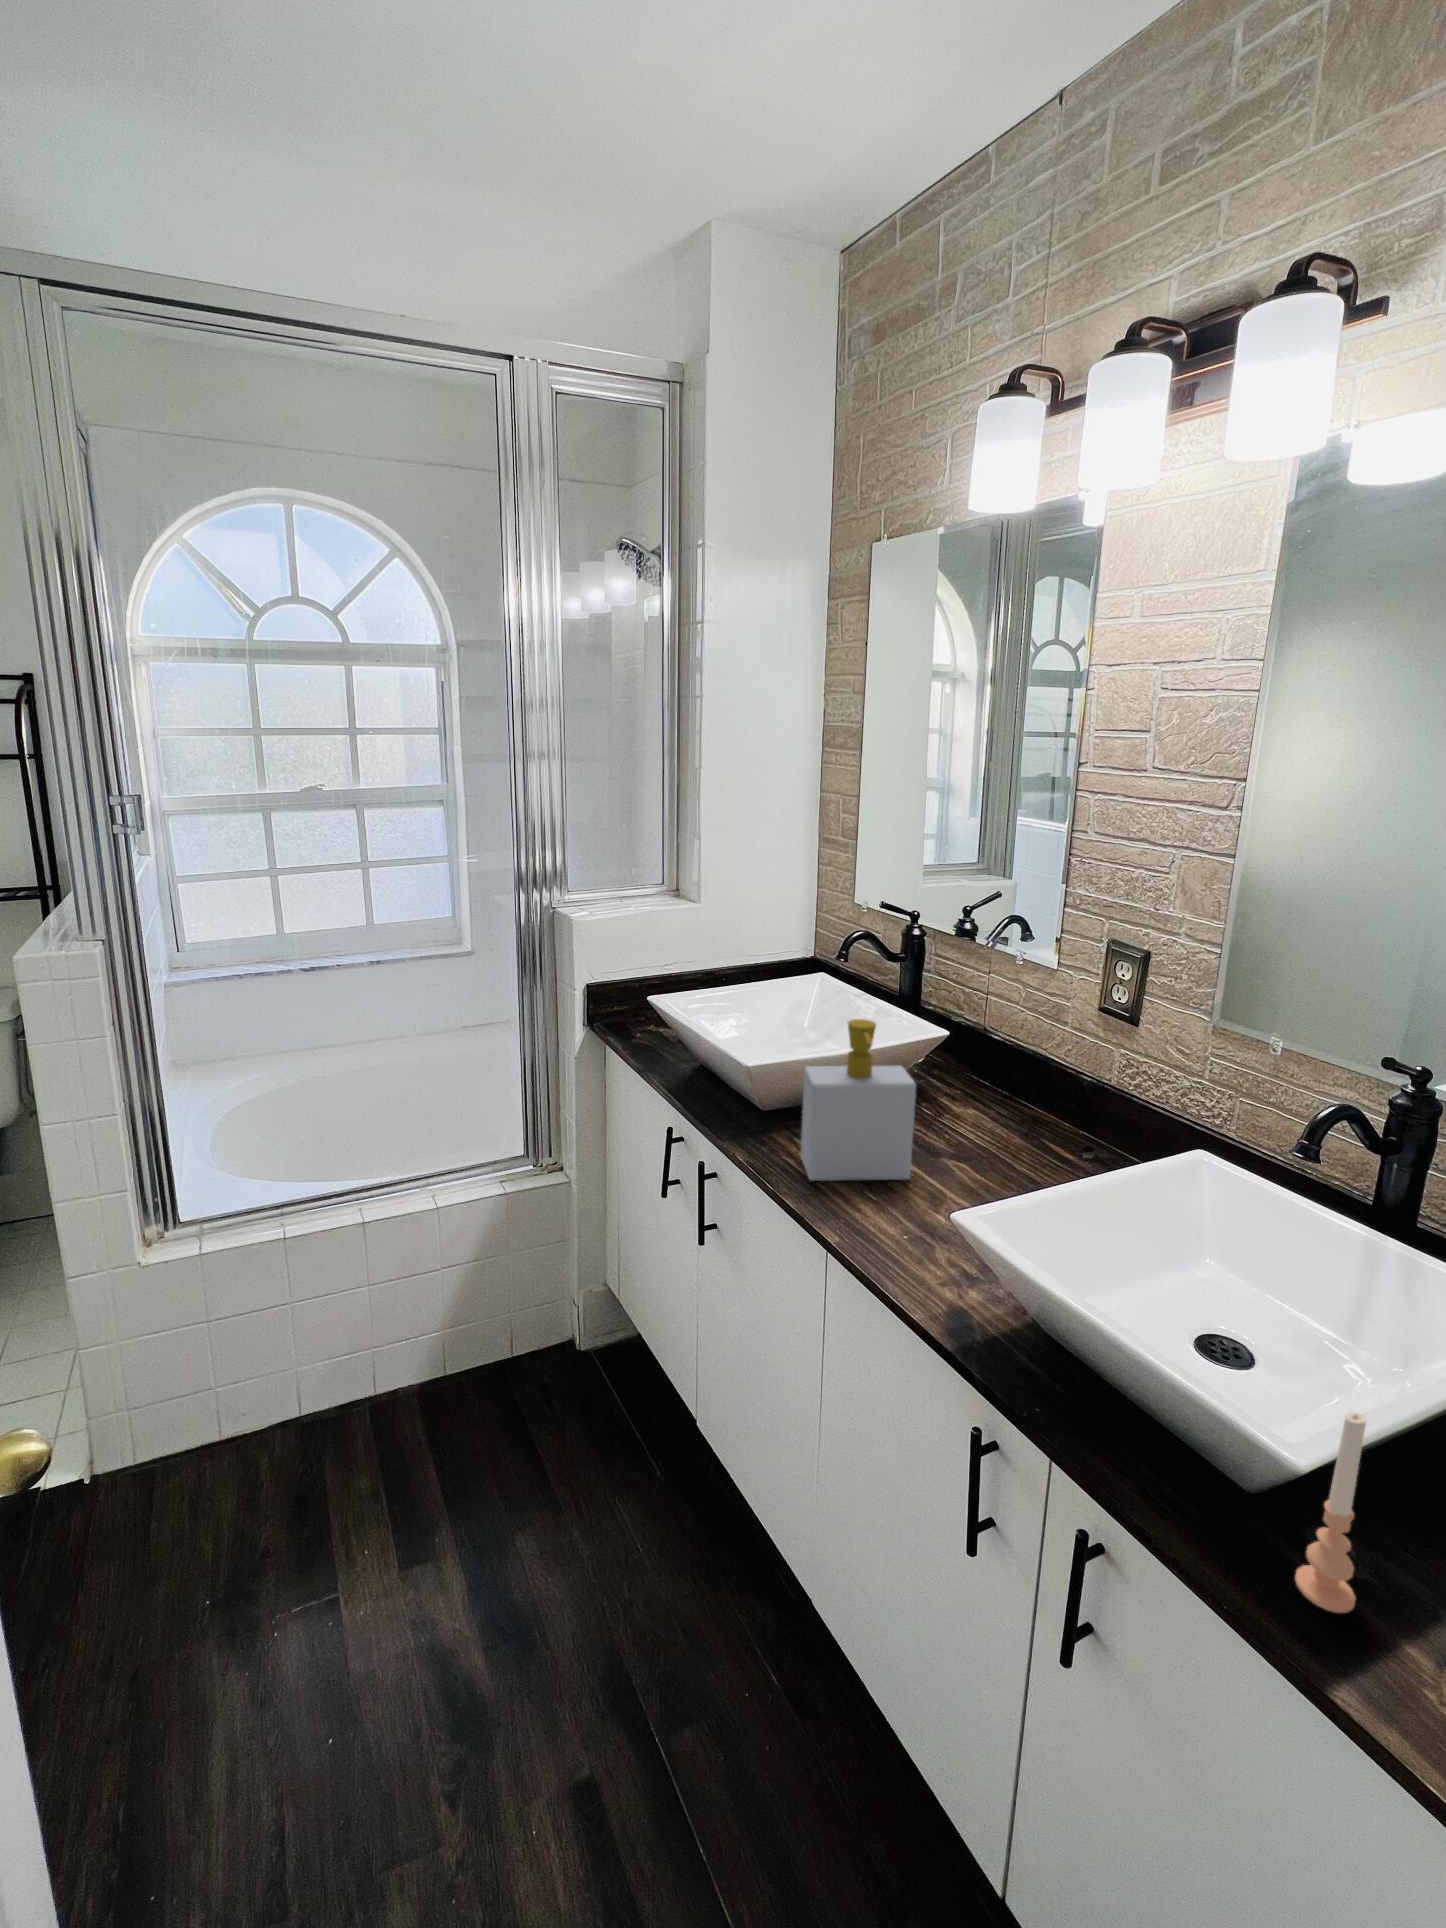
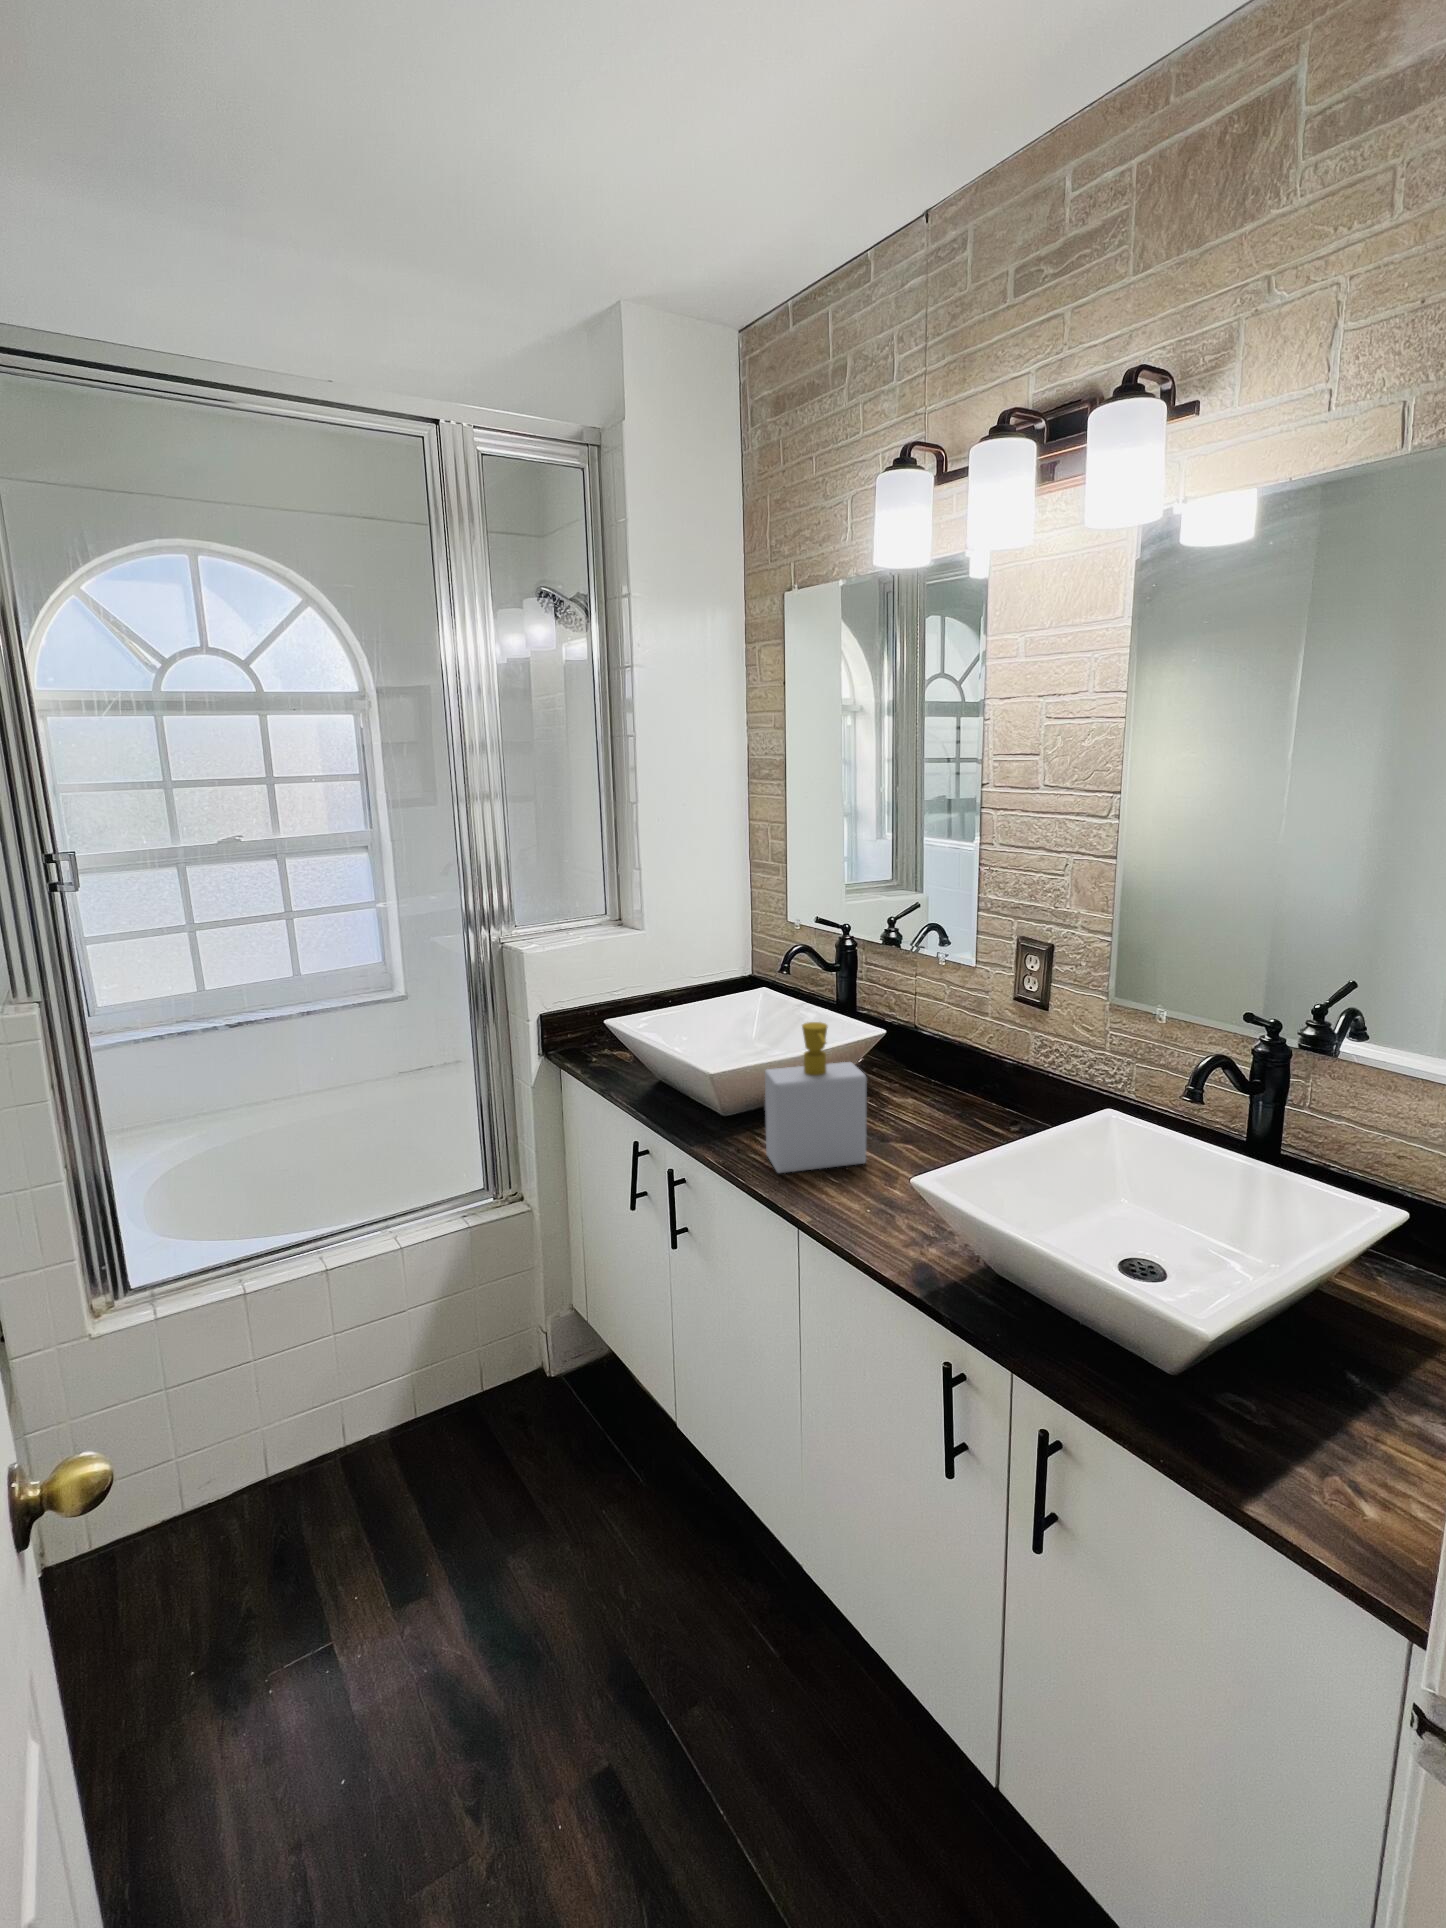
candle: present [1295,1413,1366,1613] -> none [1207,1284,1251,1446]

